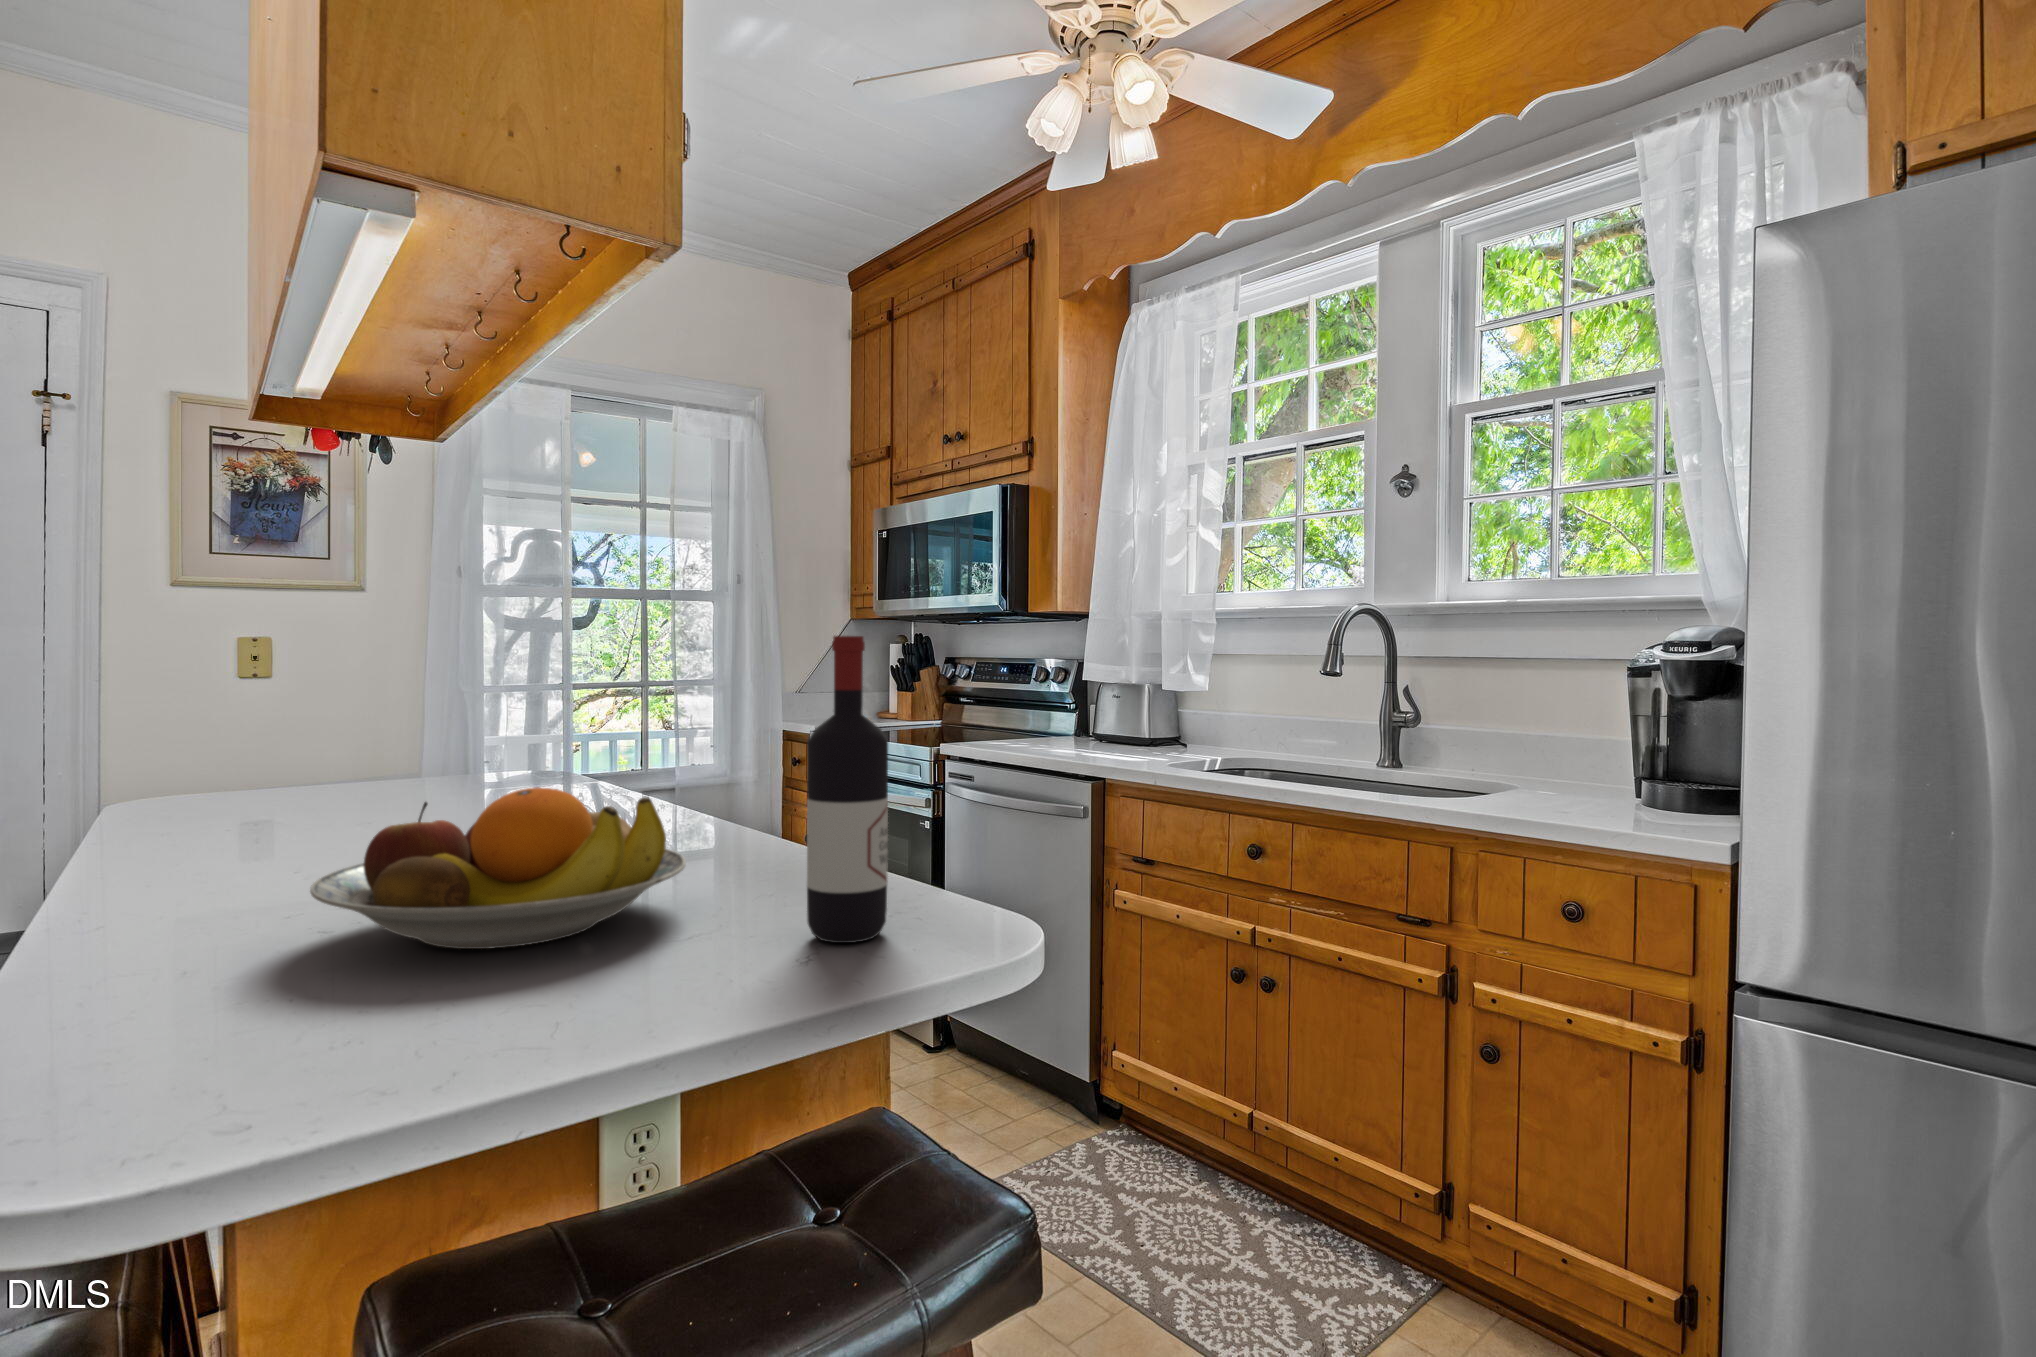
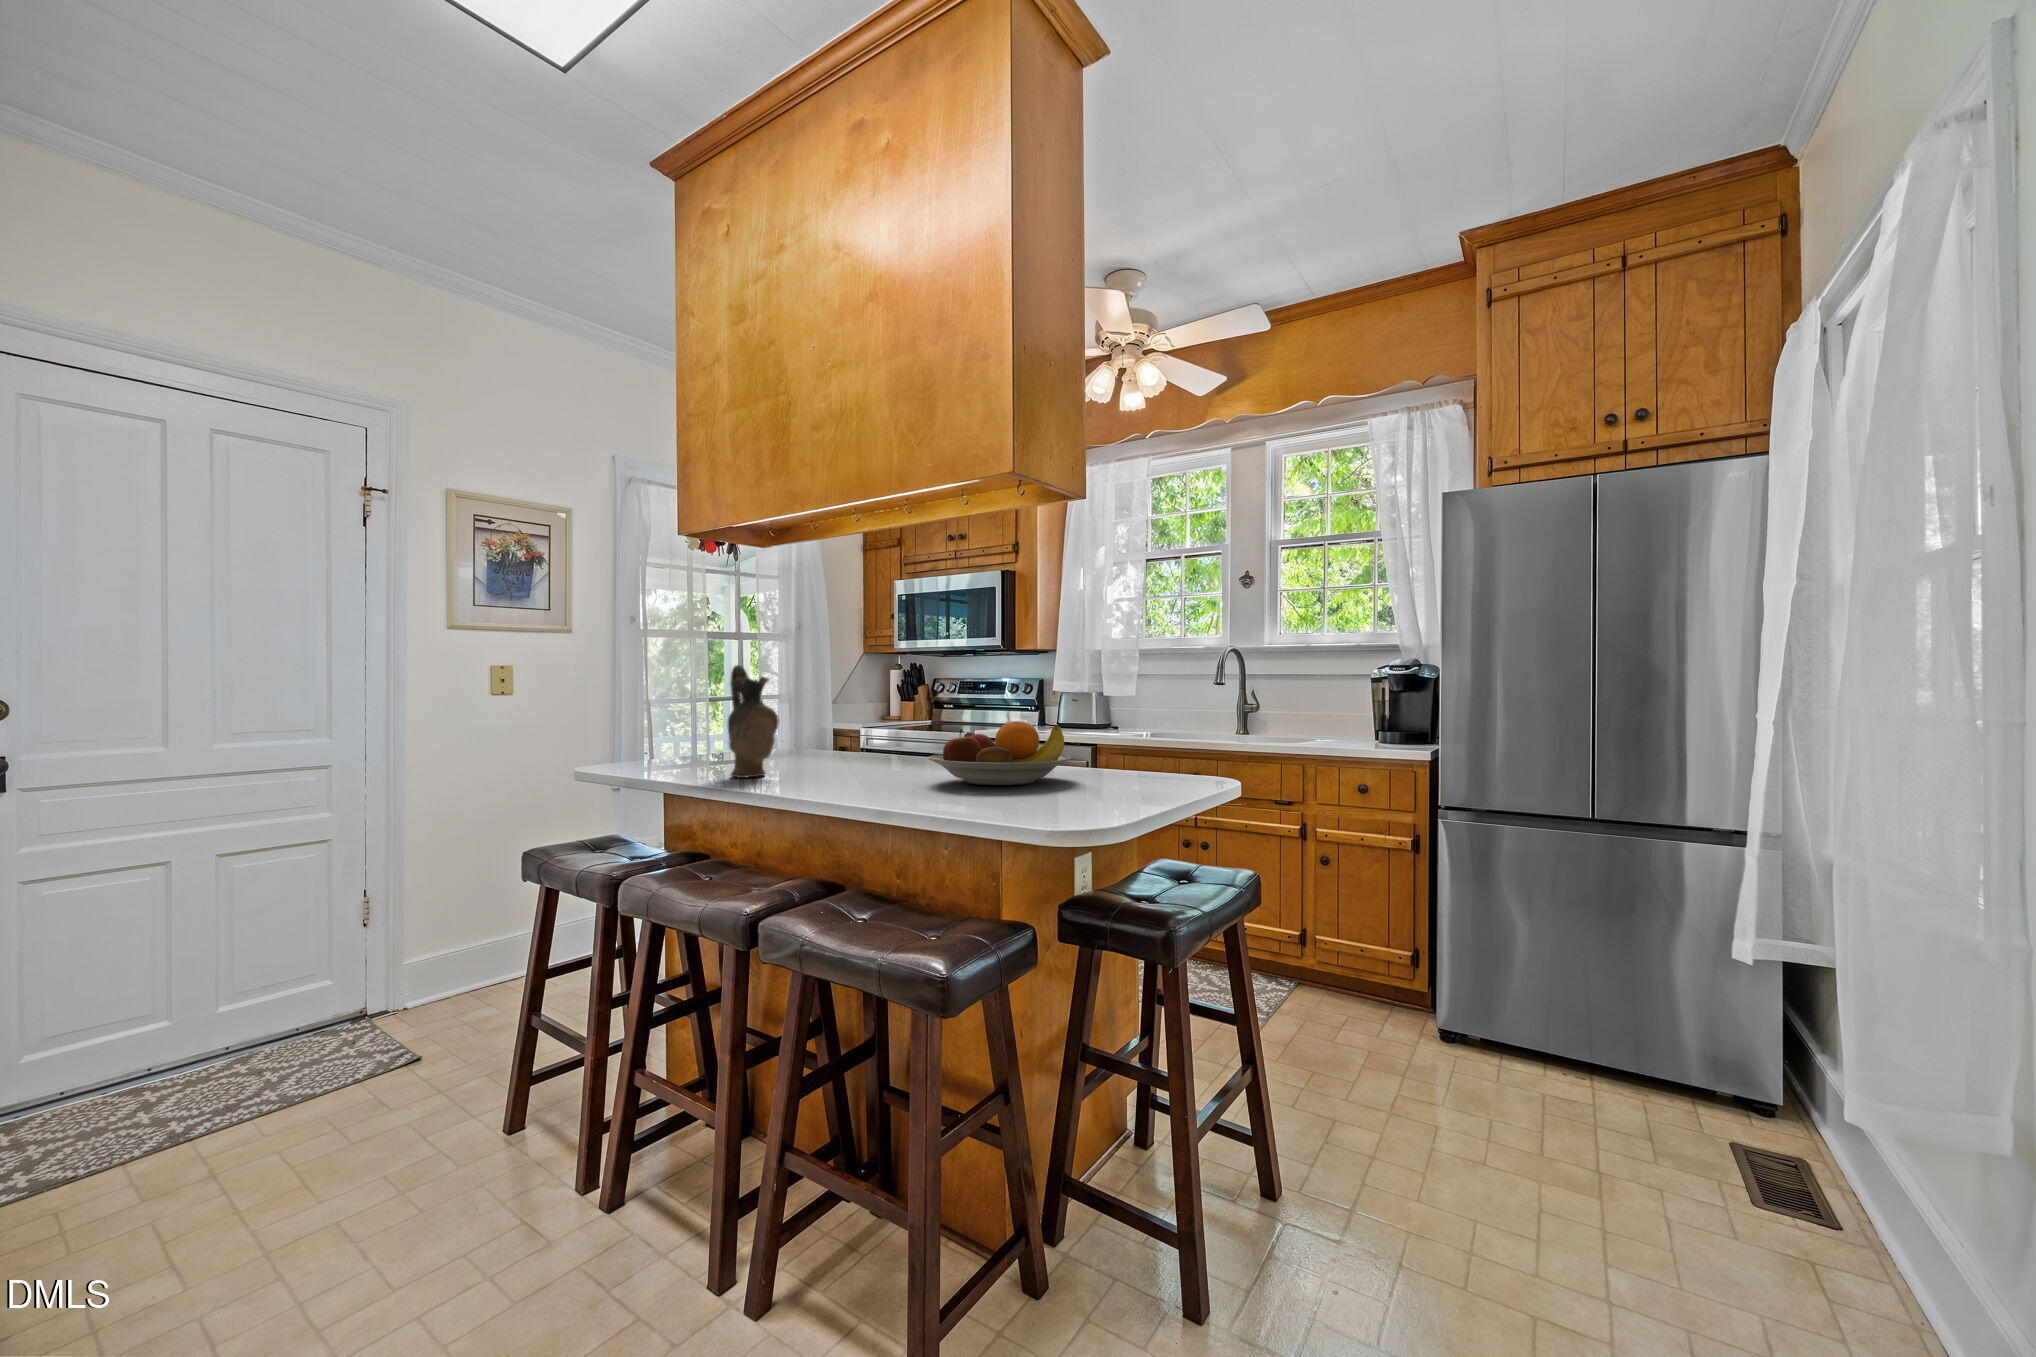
wine bottle: present [807,636,888,943] -> none [1128,658,1160,779]
ceramic pitcher: none [137,647,252,869] -> present [728,665,779,778]

